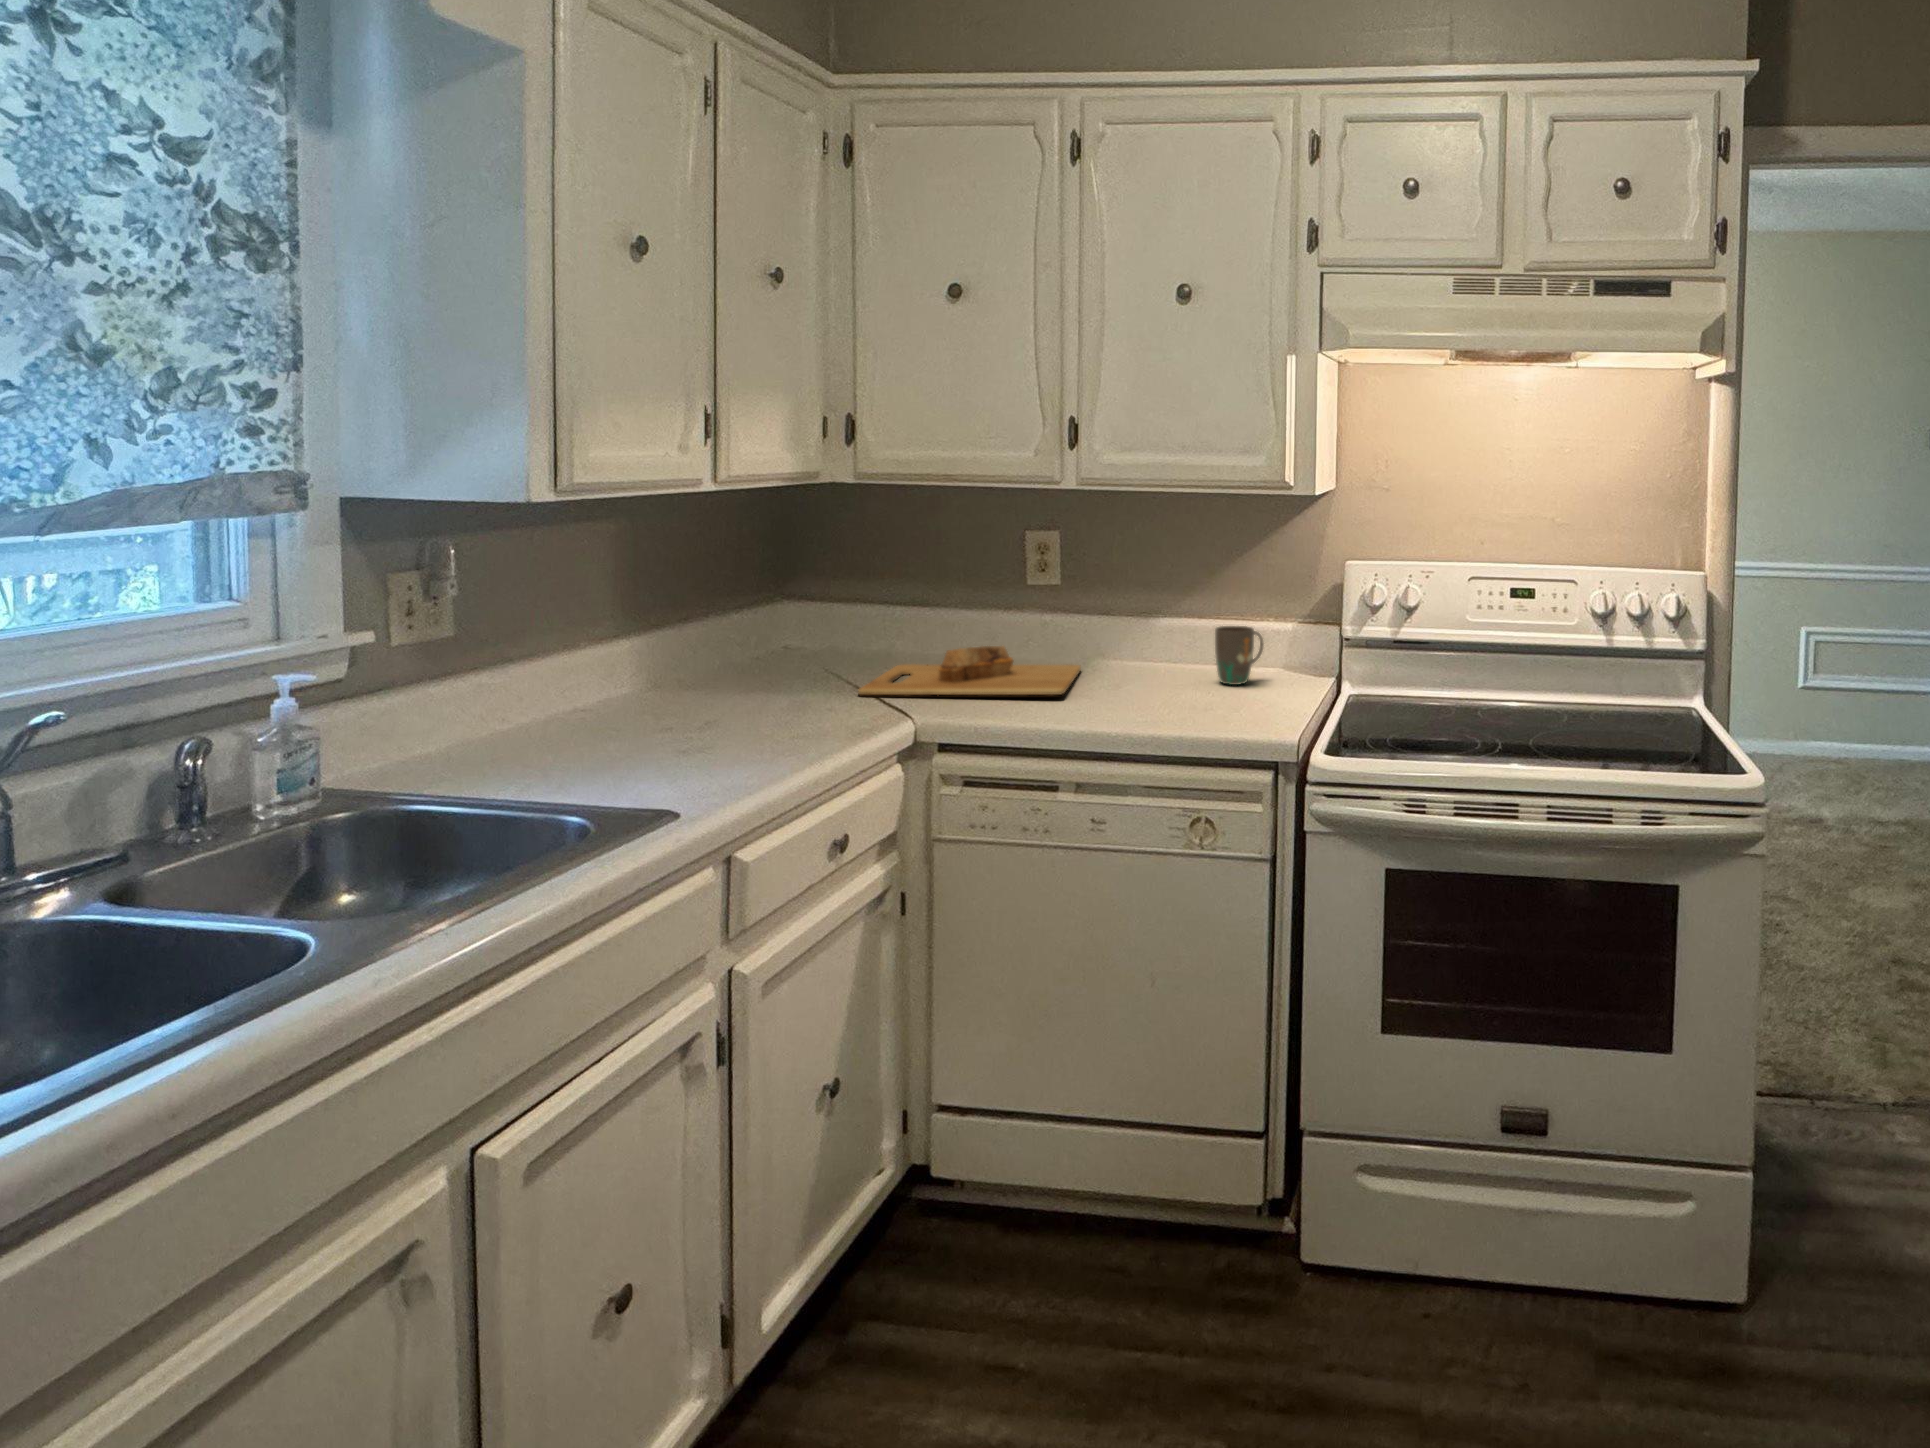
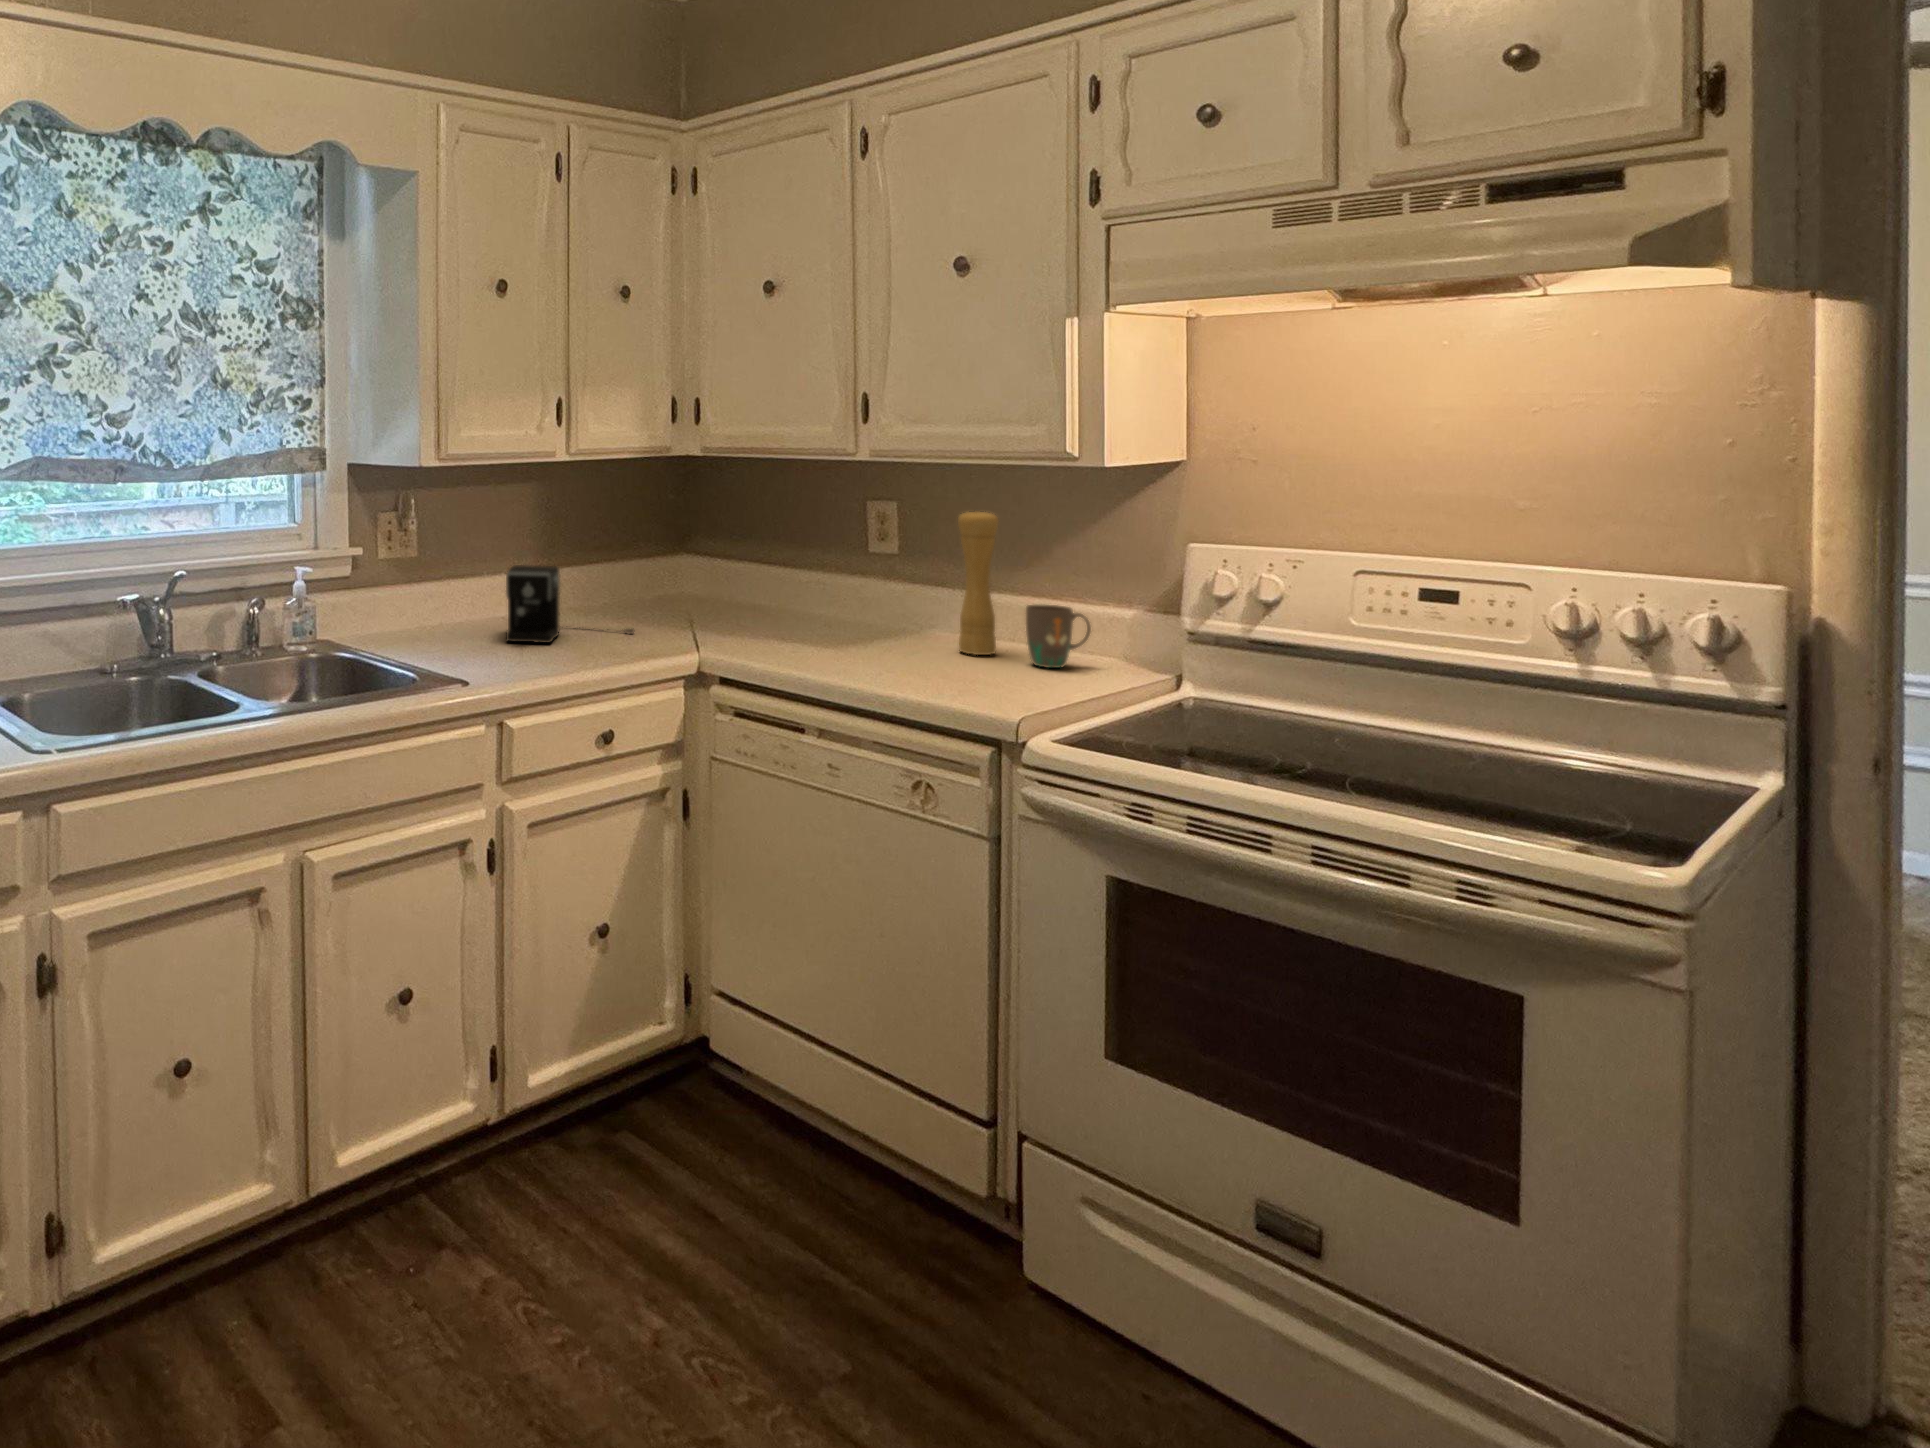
pepper mill: none [1149,539,1186,680] -> present [958,510,999,655]
coffee maker: none [633,630,805,740] -> present [506,565,633,643]
cutting board: present [858,646,1081,695] -> none [680,601,900,652]

